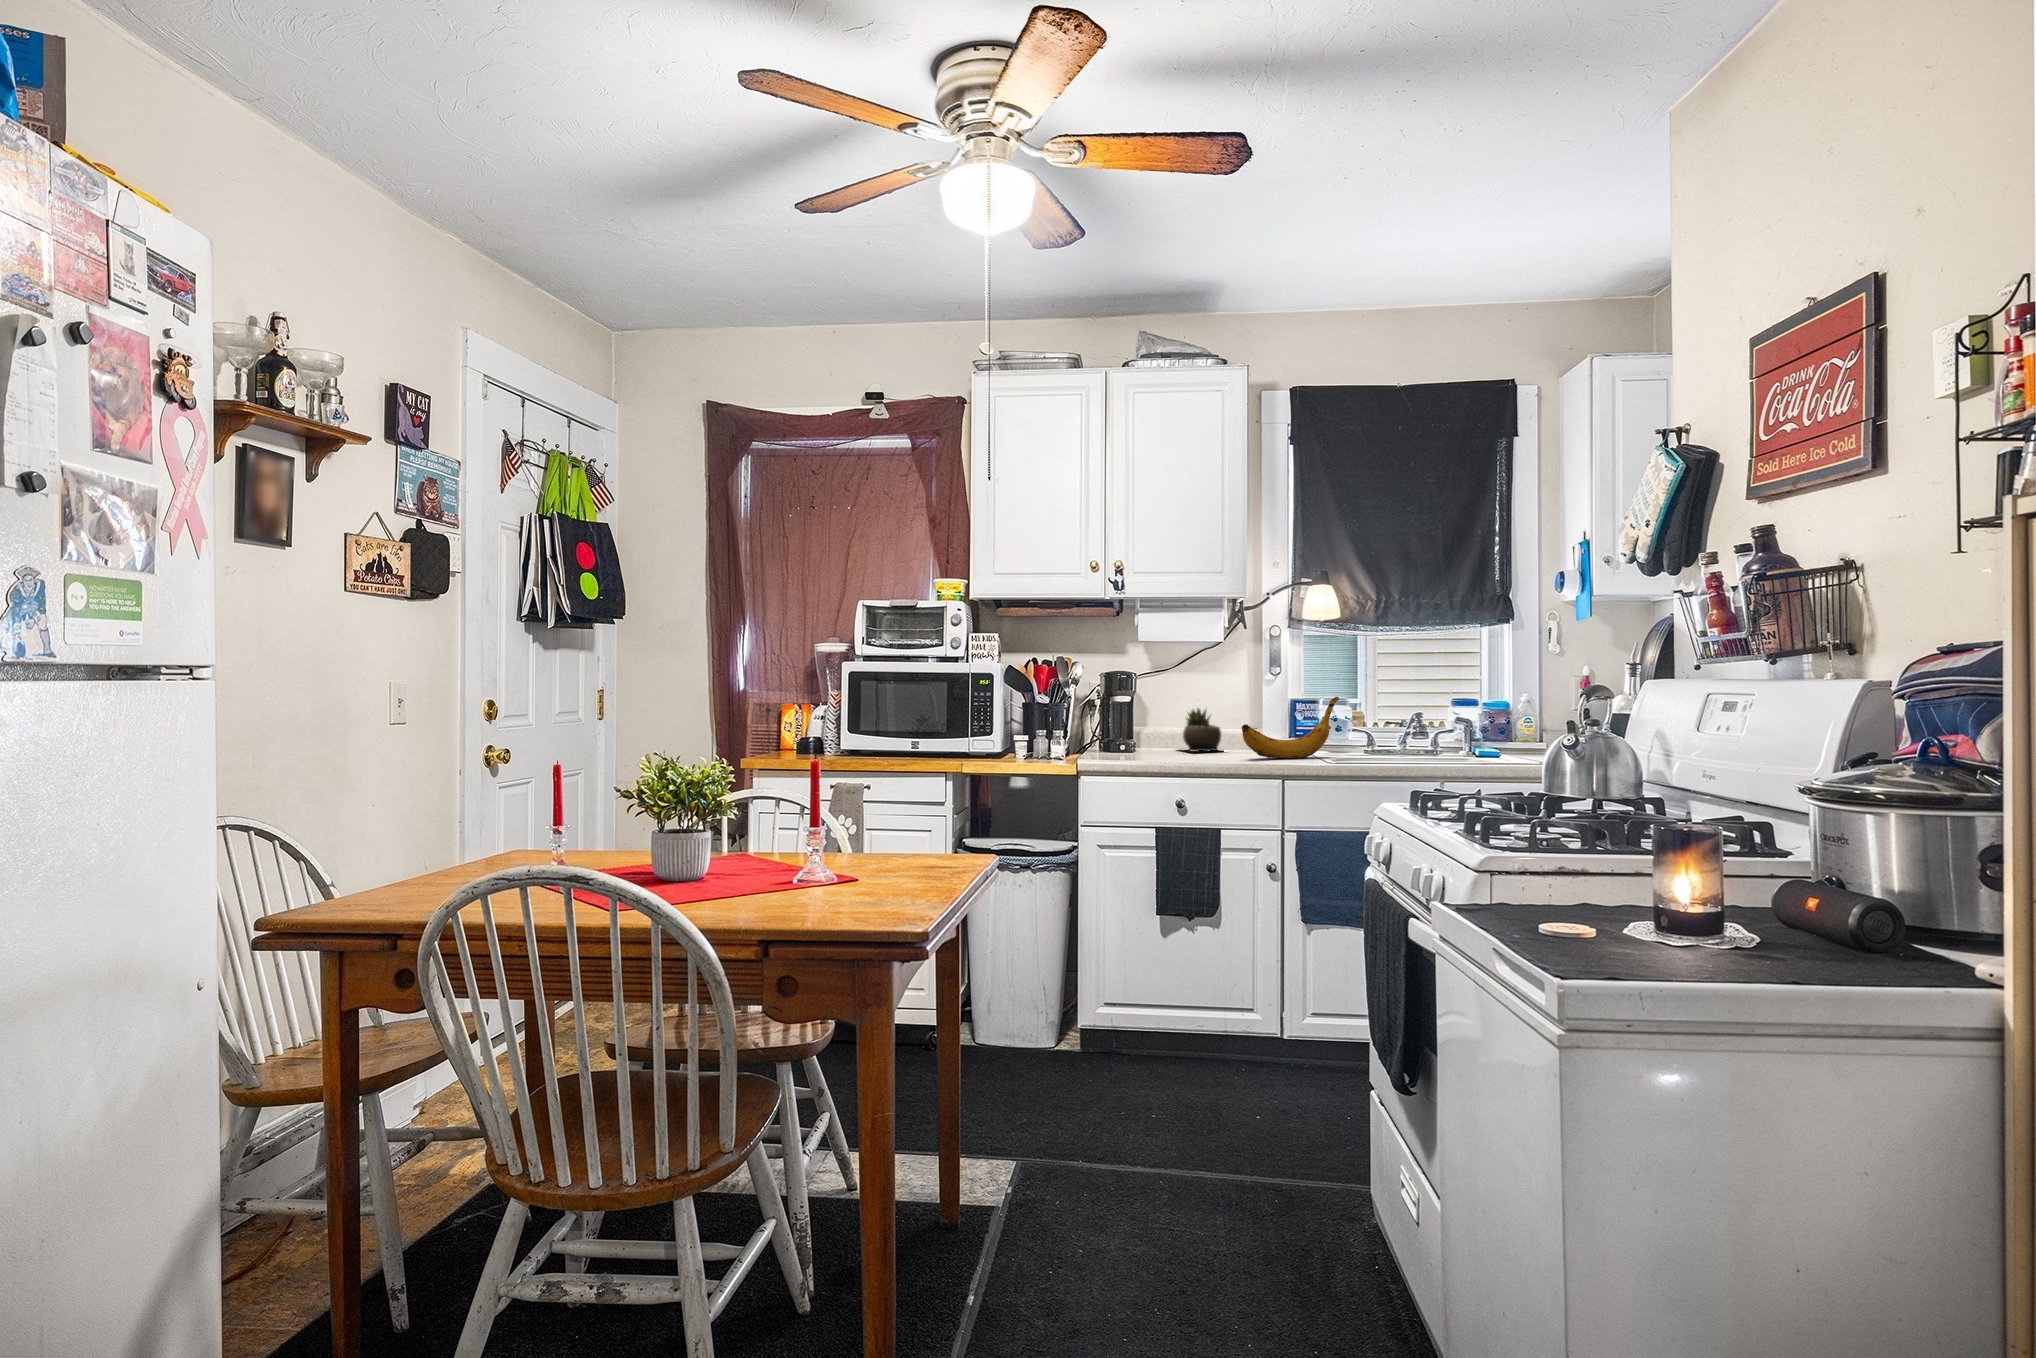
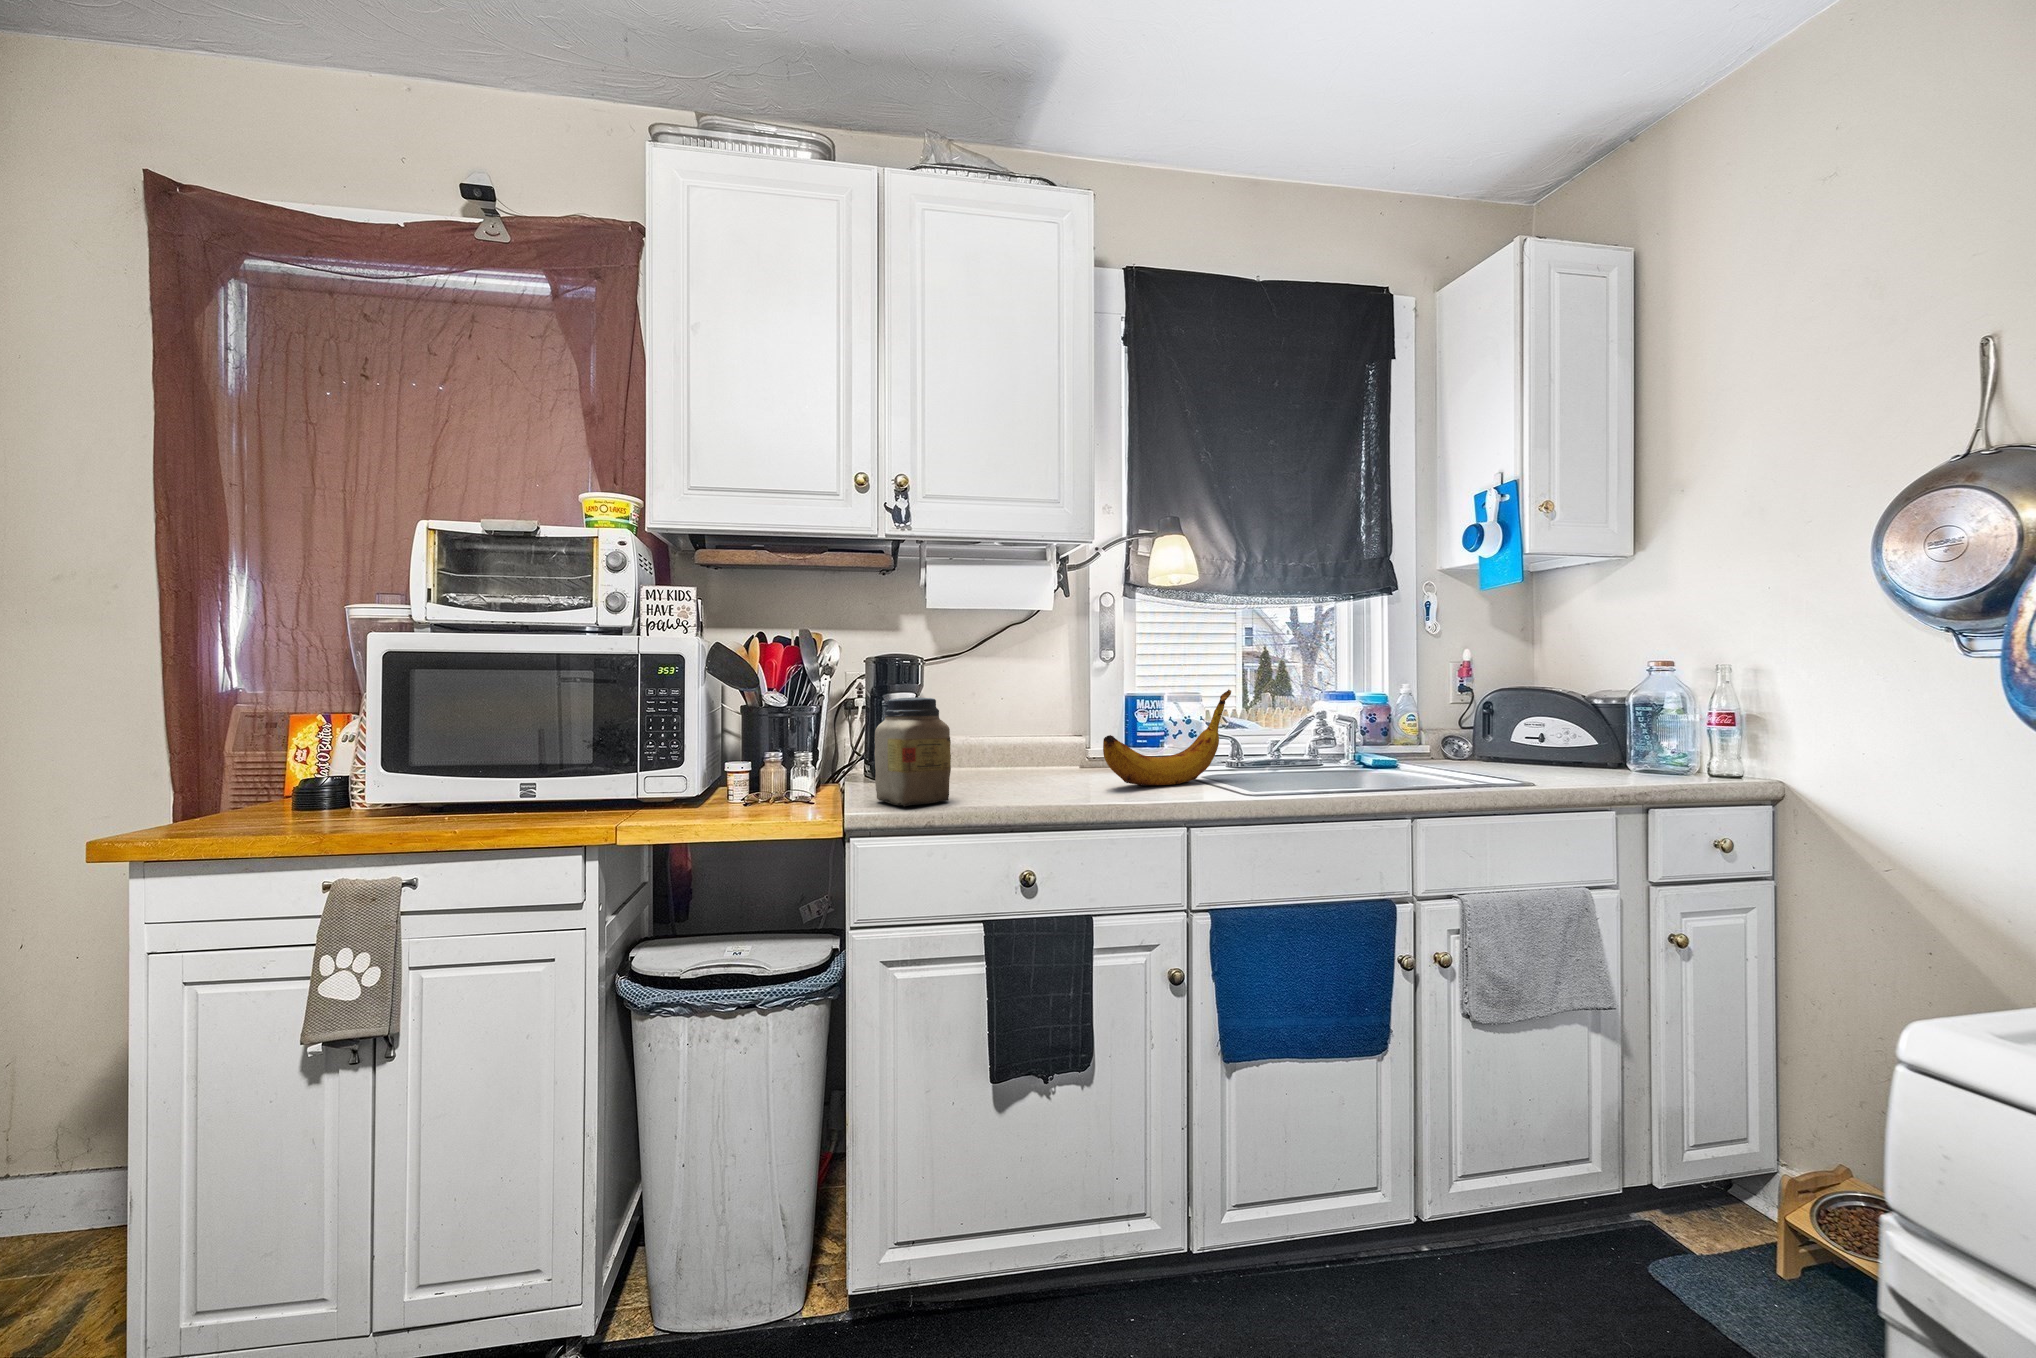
jar: none [1099,699,1143,762] -> present [875,697,951,806]
succulent plant: present [1183,709,1221,751] -> none [977,708,1060,776]

